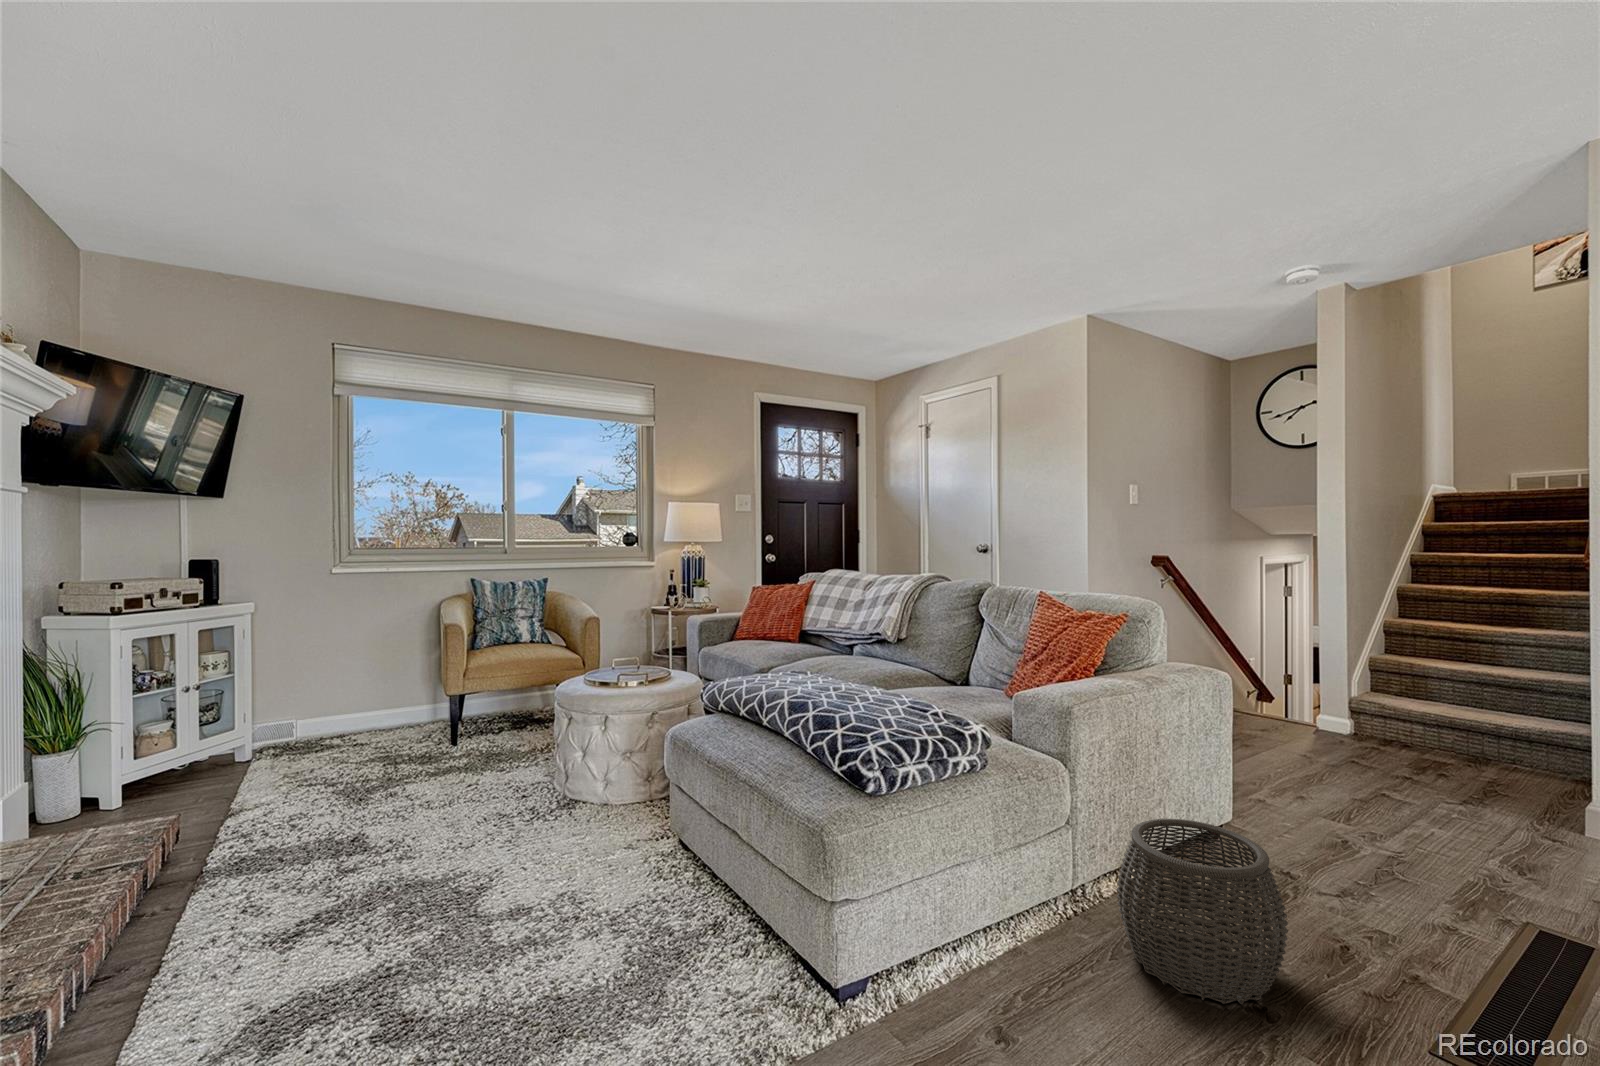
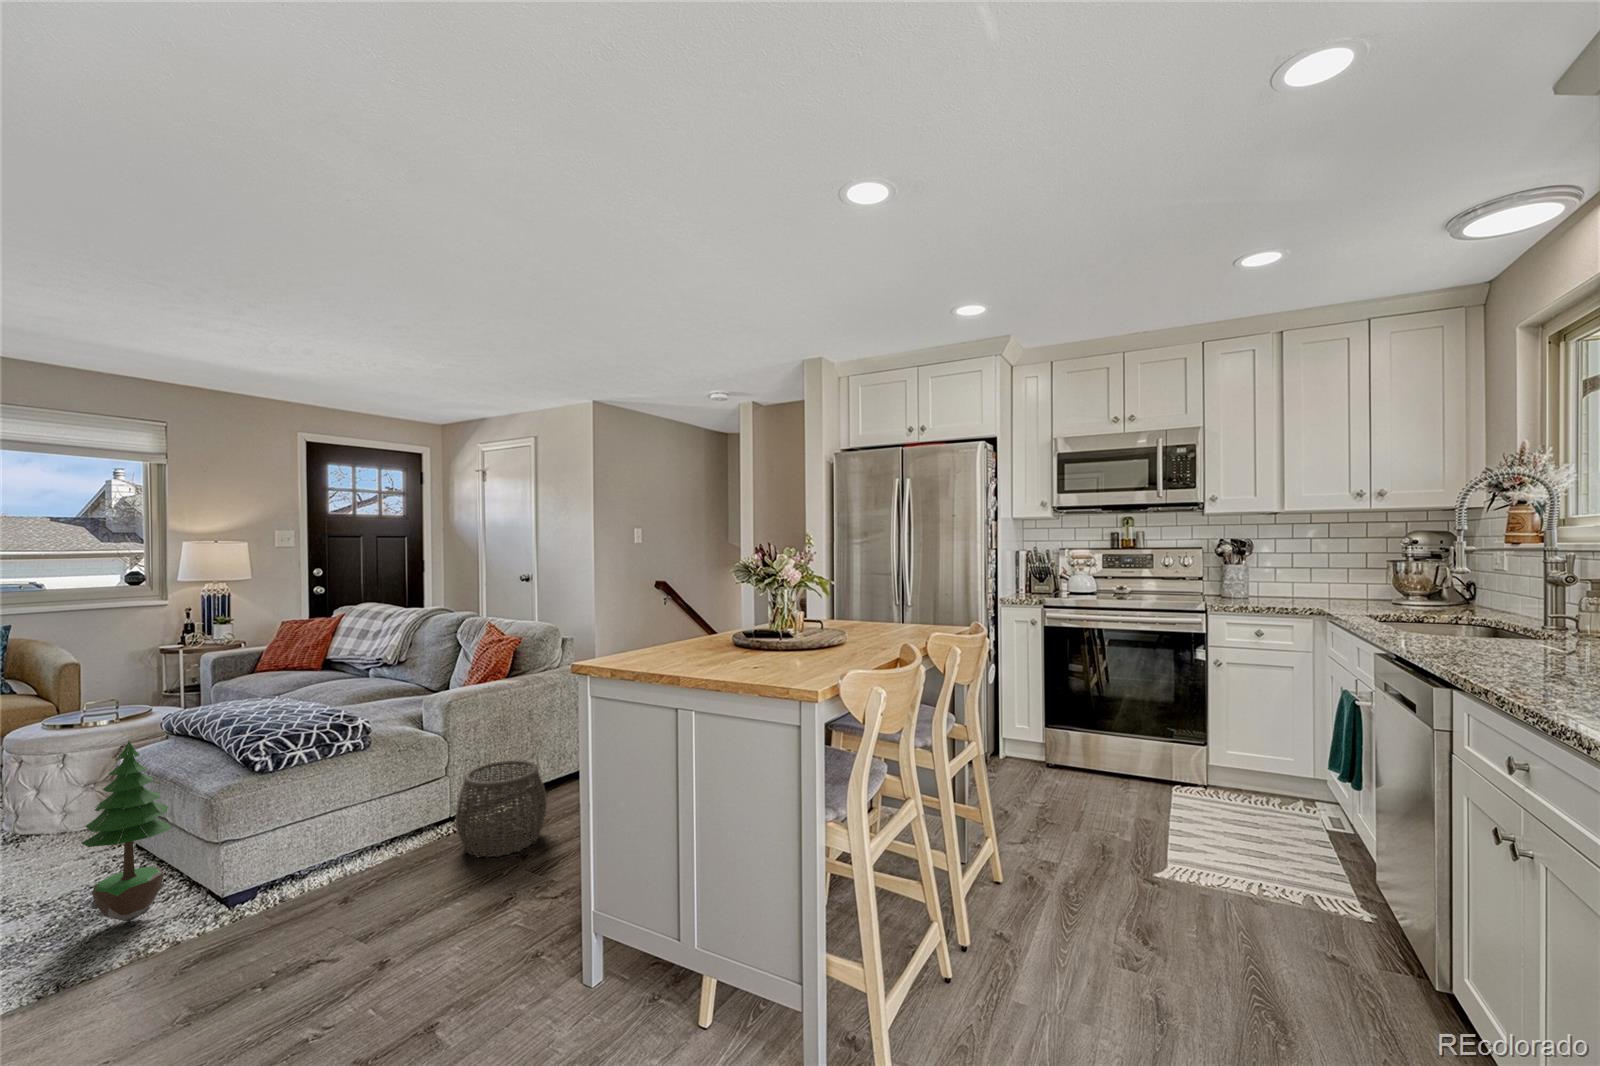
potted tree: none [670,725,765,988] -> present [81,741,170,922]

